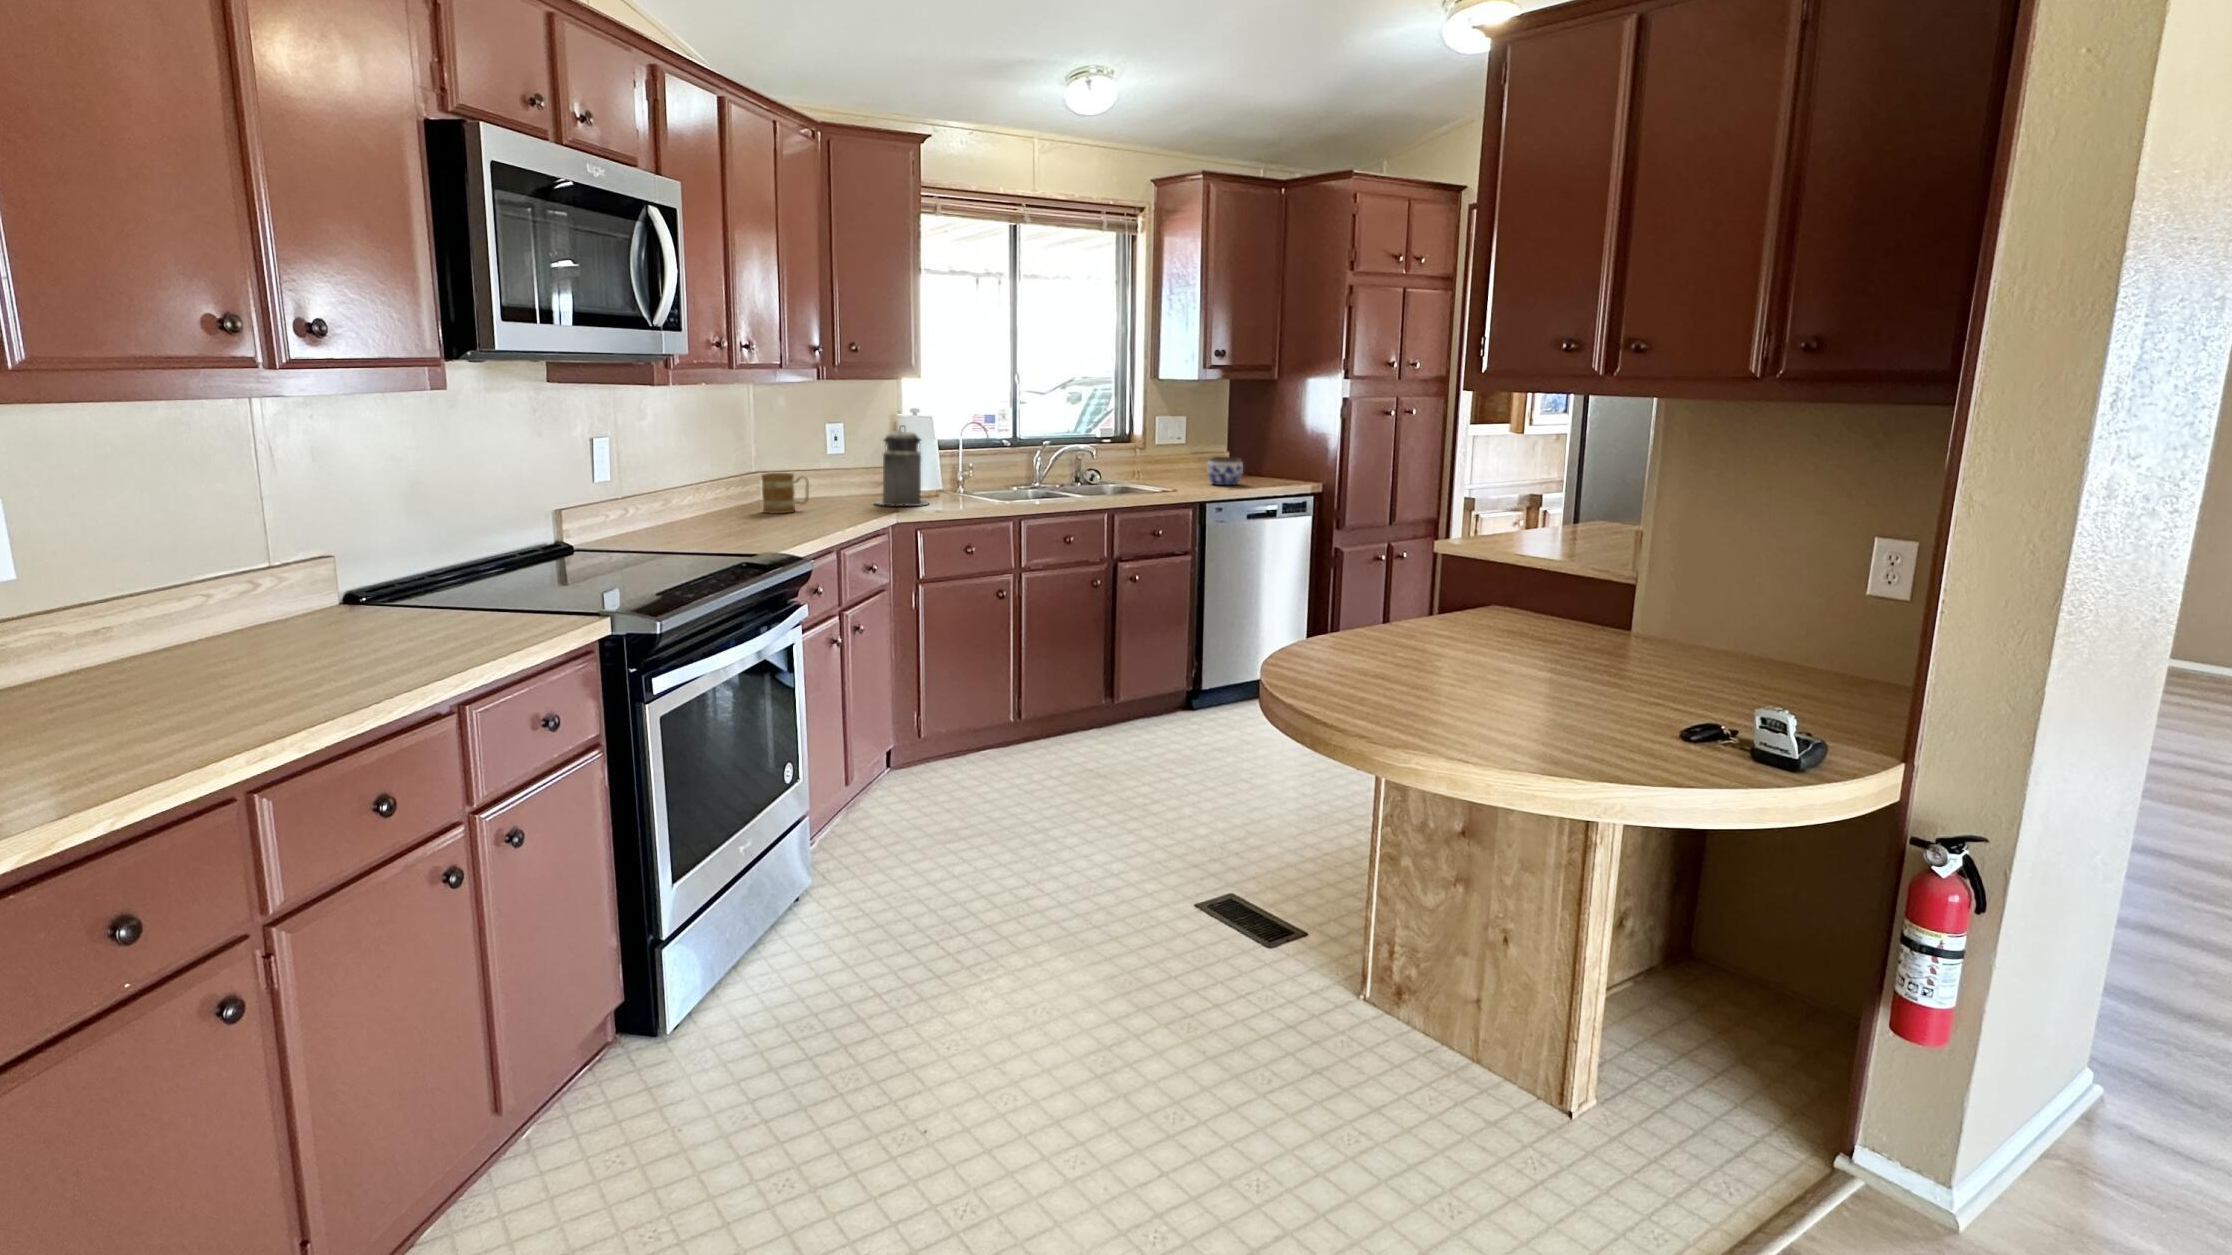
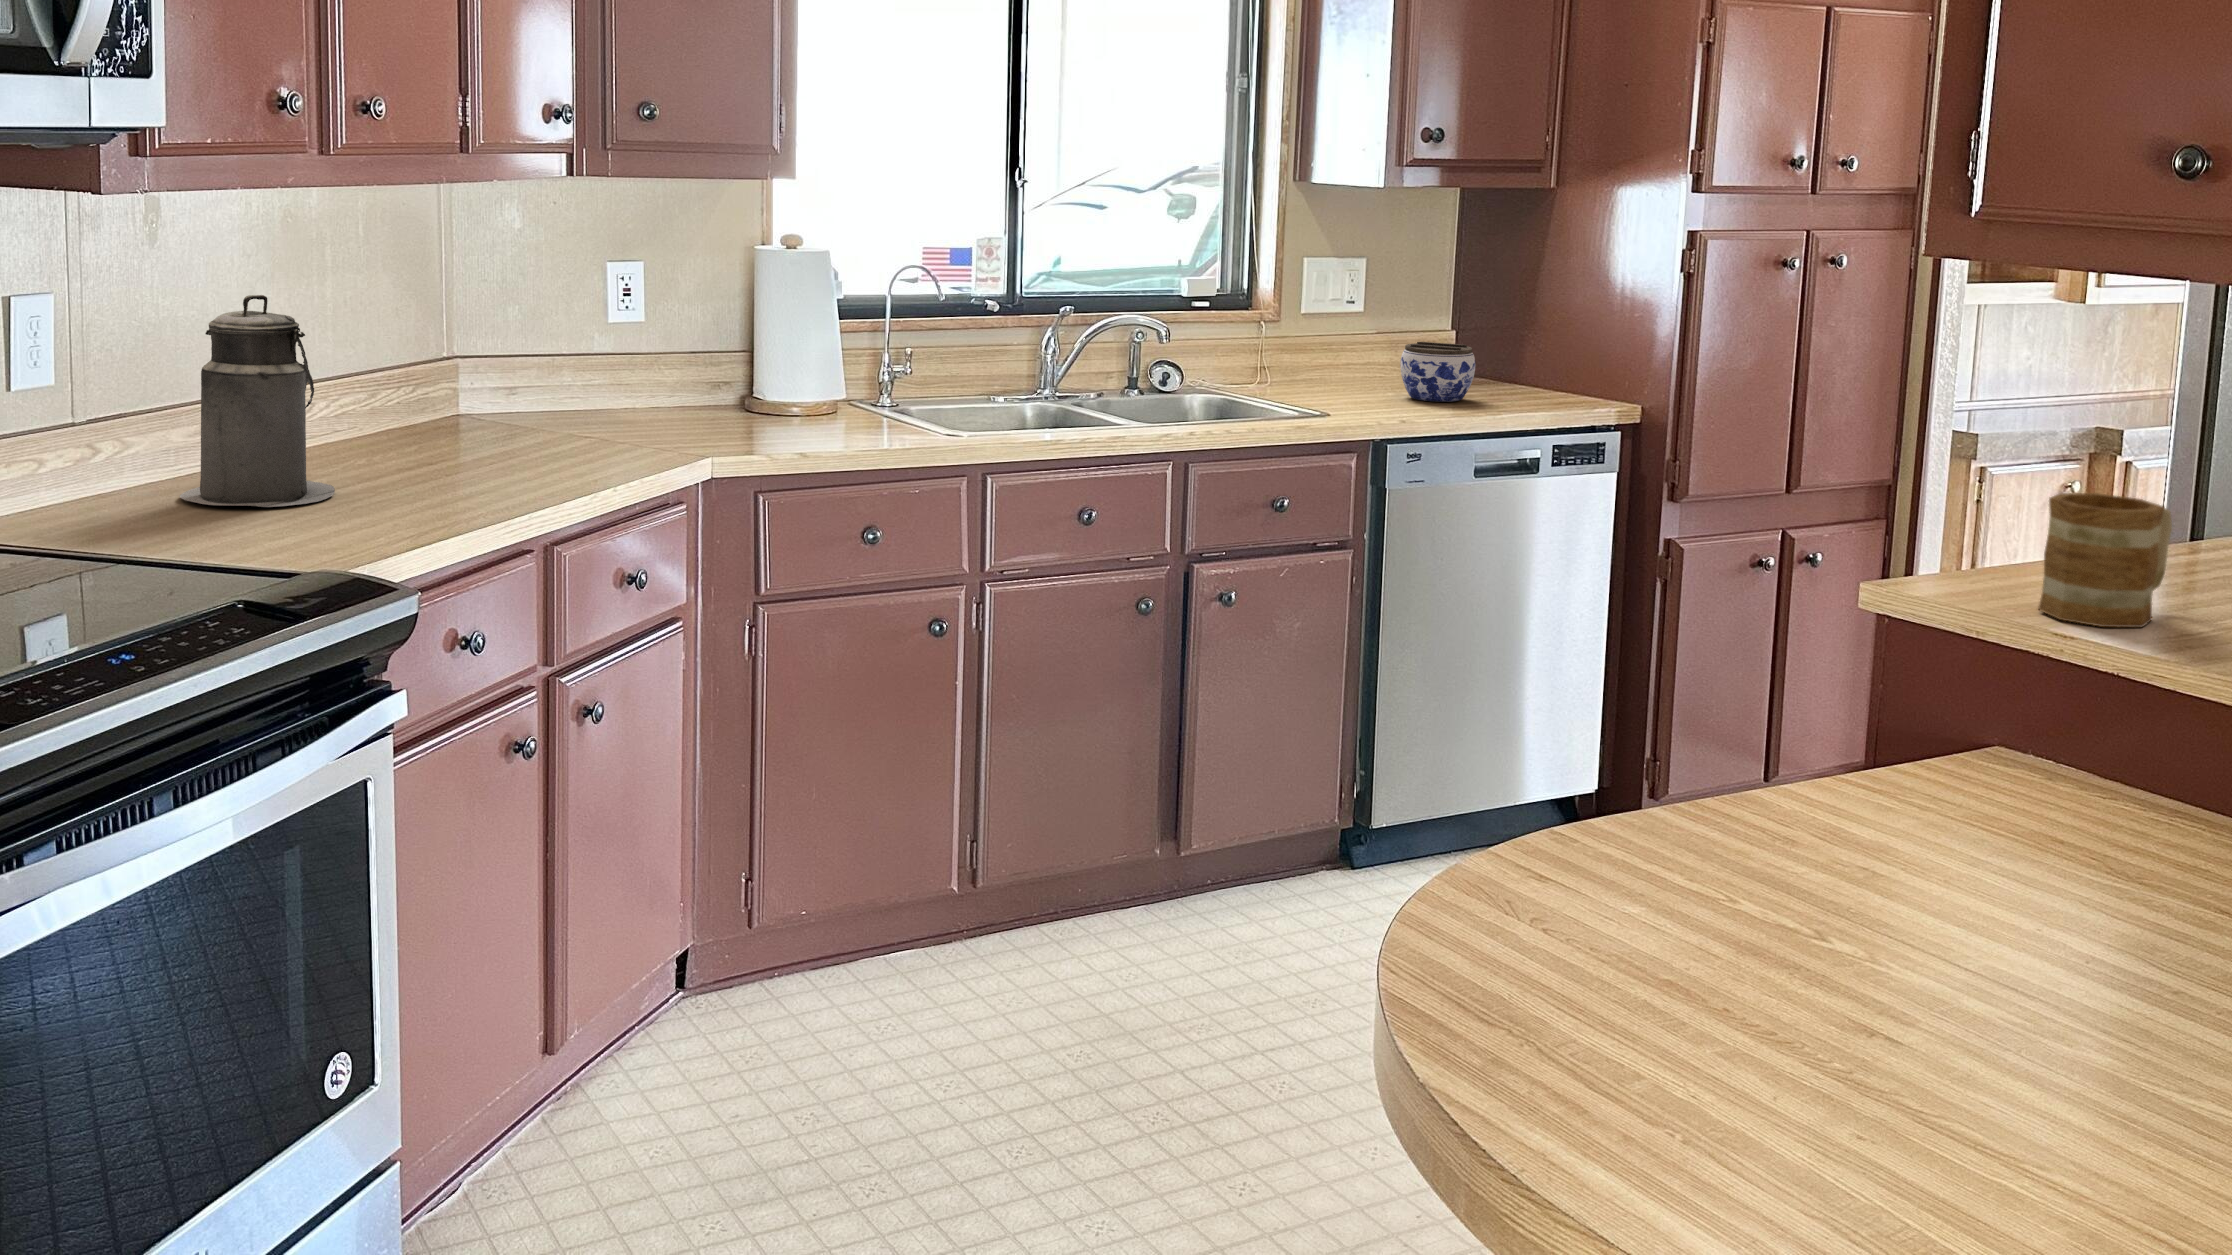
canister: present [875,426,928,506] -> present [180,295,335,507]
mug: present [761,473,809,514] -> present [2038,493,2172,627]

